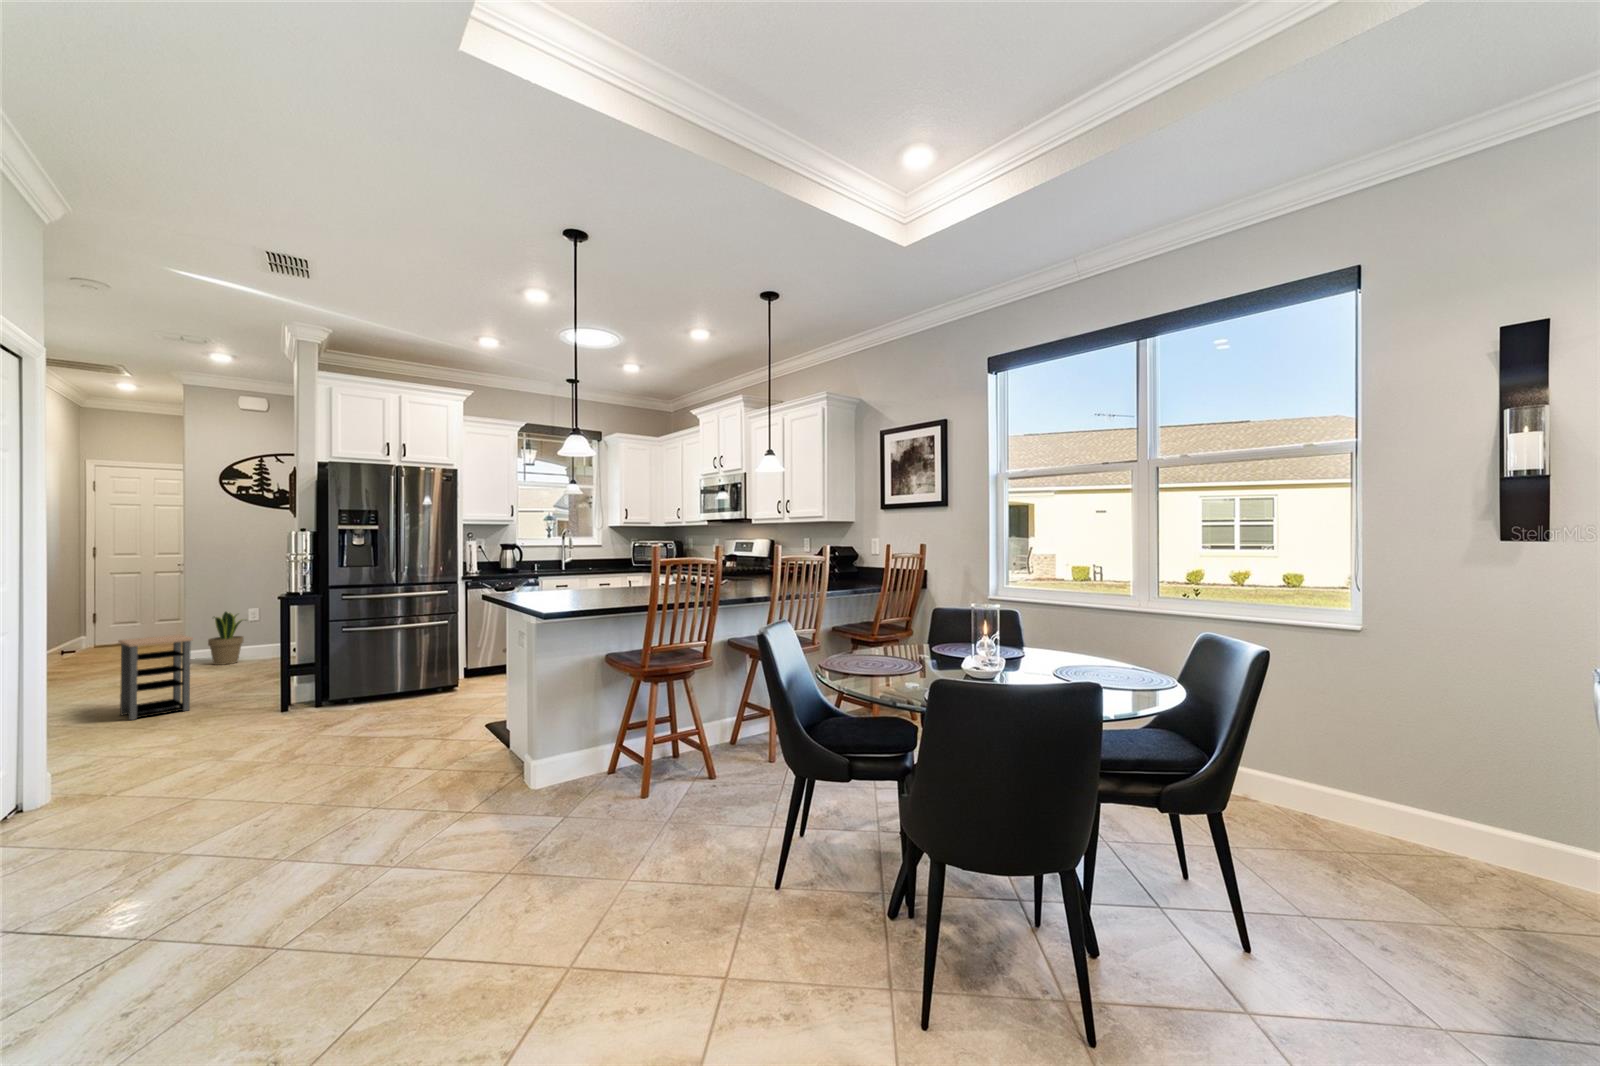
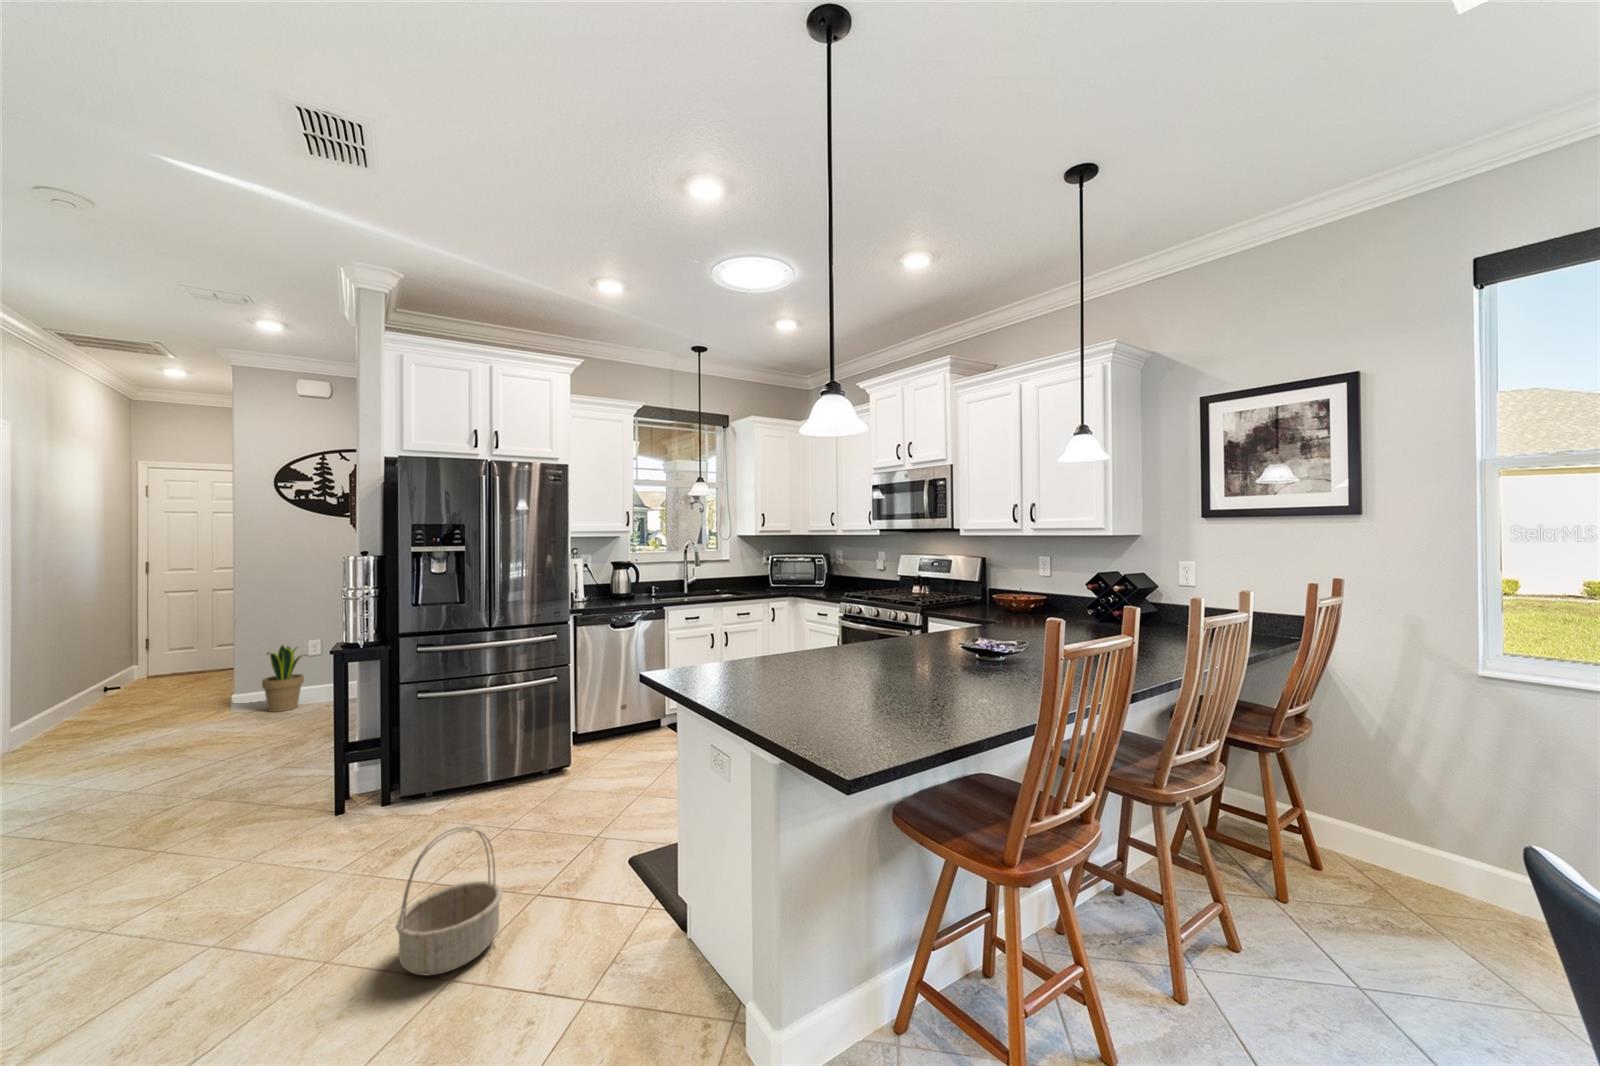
side table: present [118,634,193,720] -> none [124,695,222,826]
basket: none [328,685,396,766] -> present [396,827,502,975]

